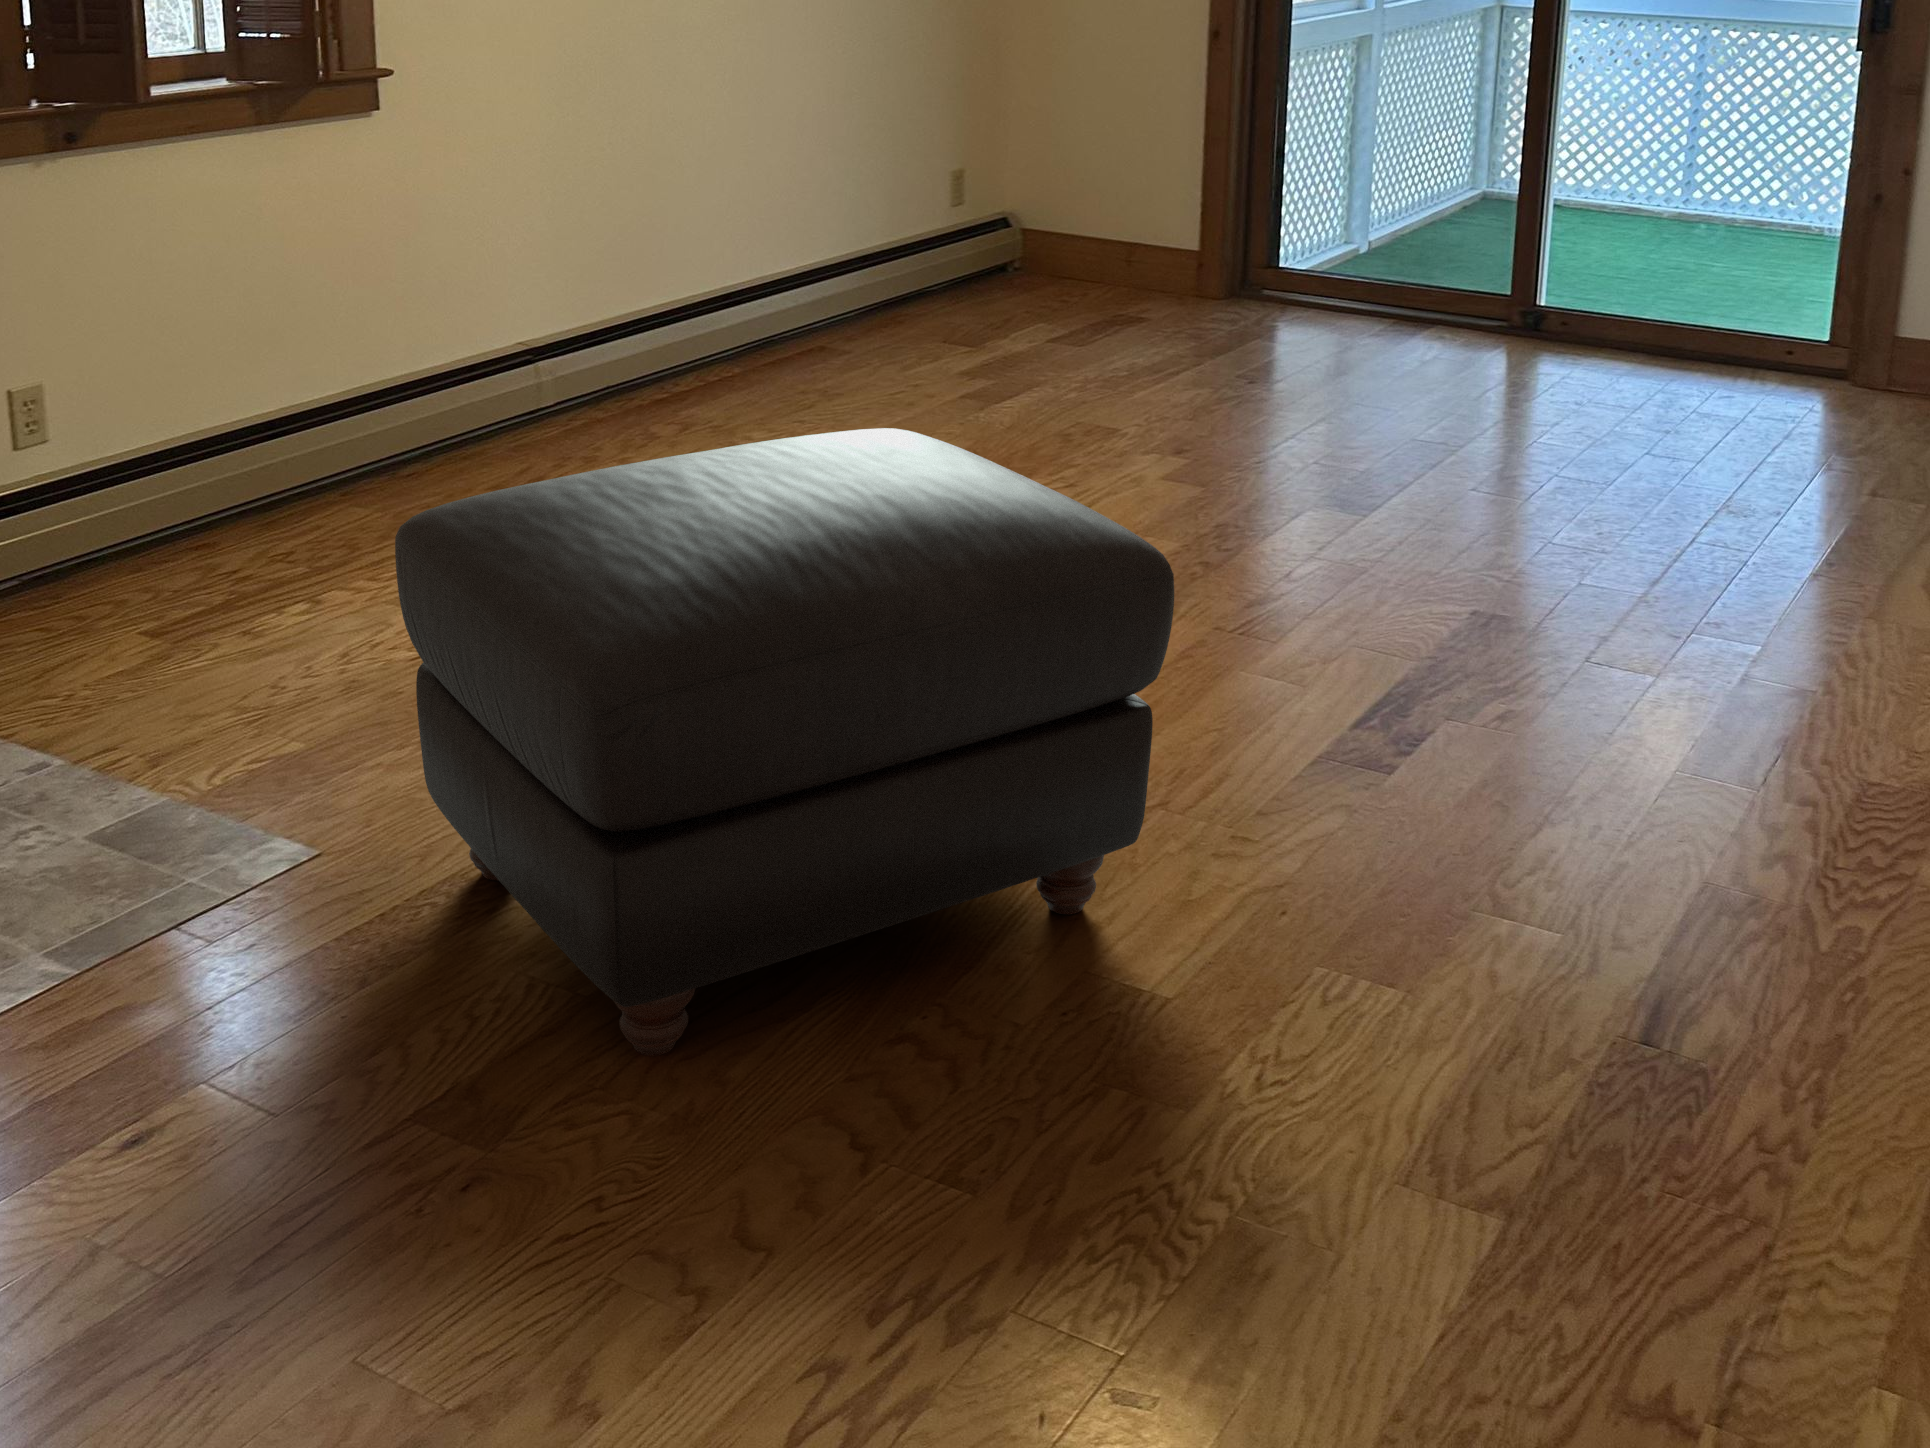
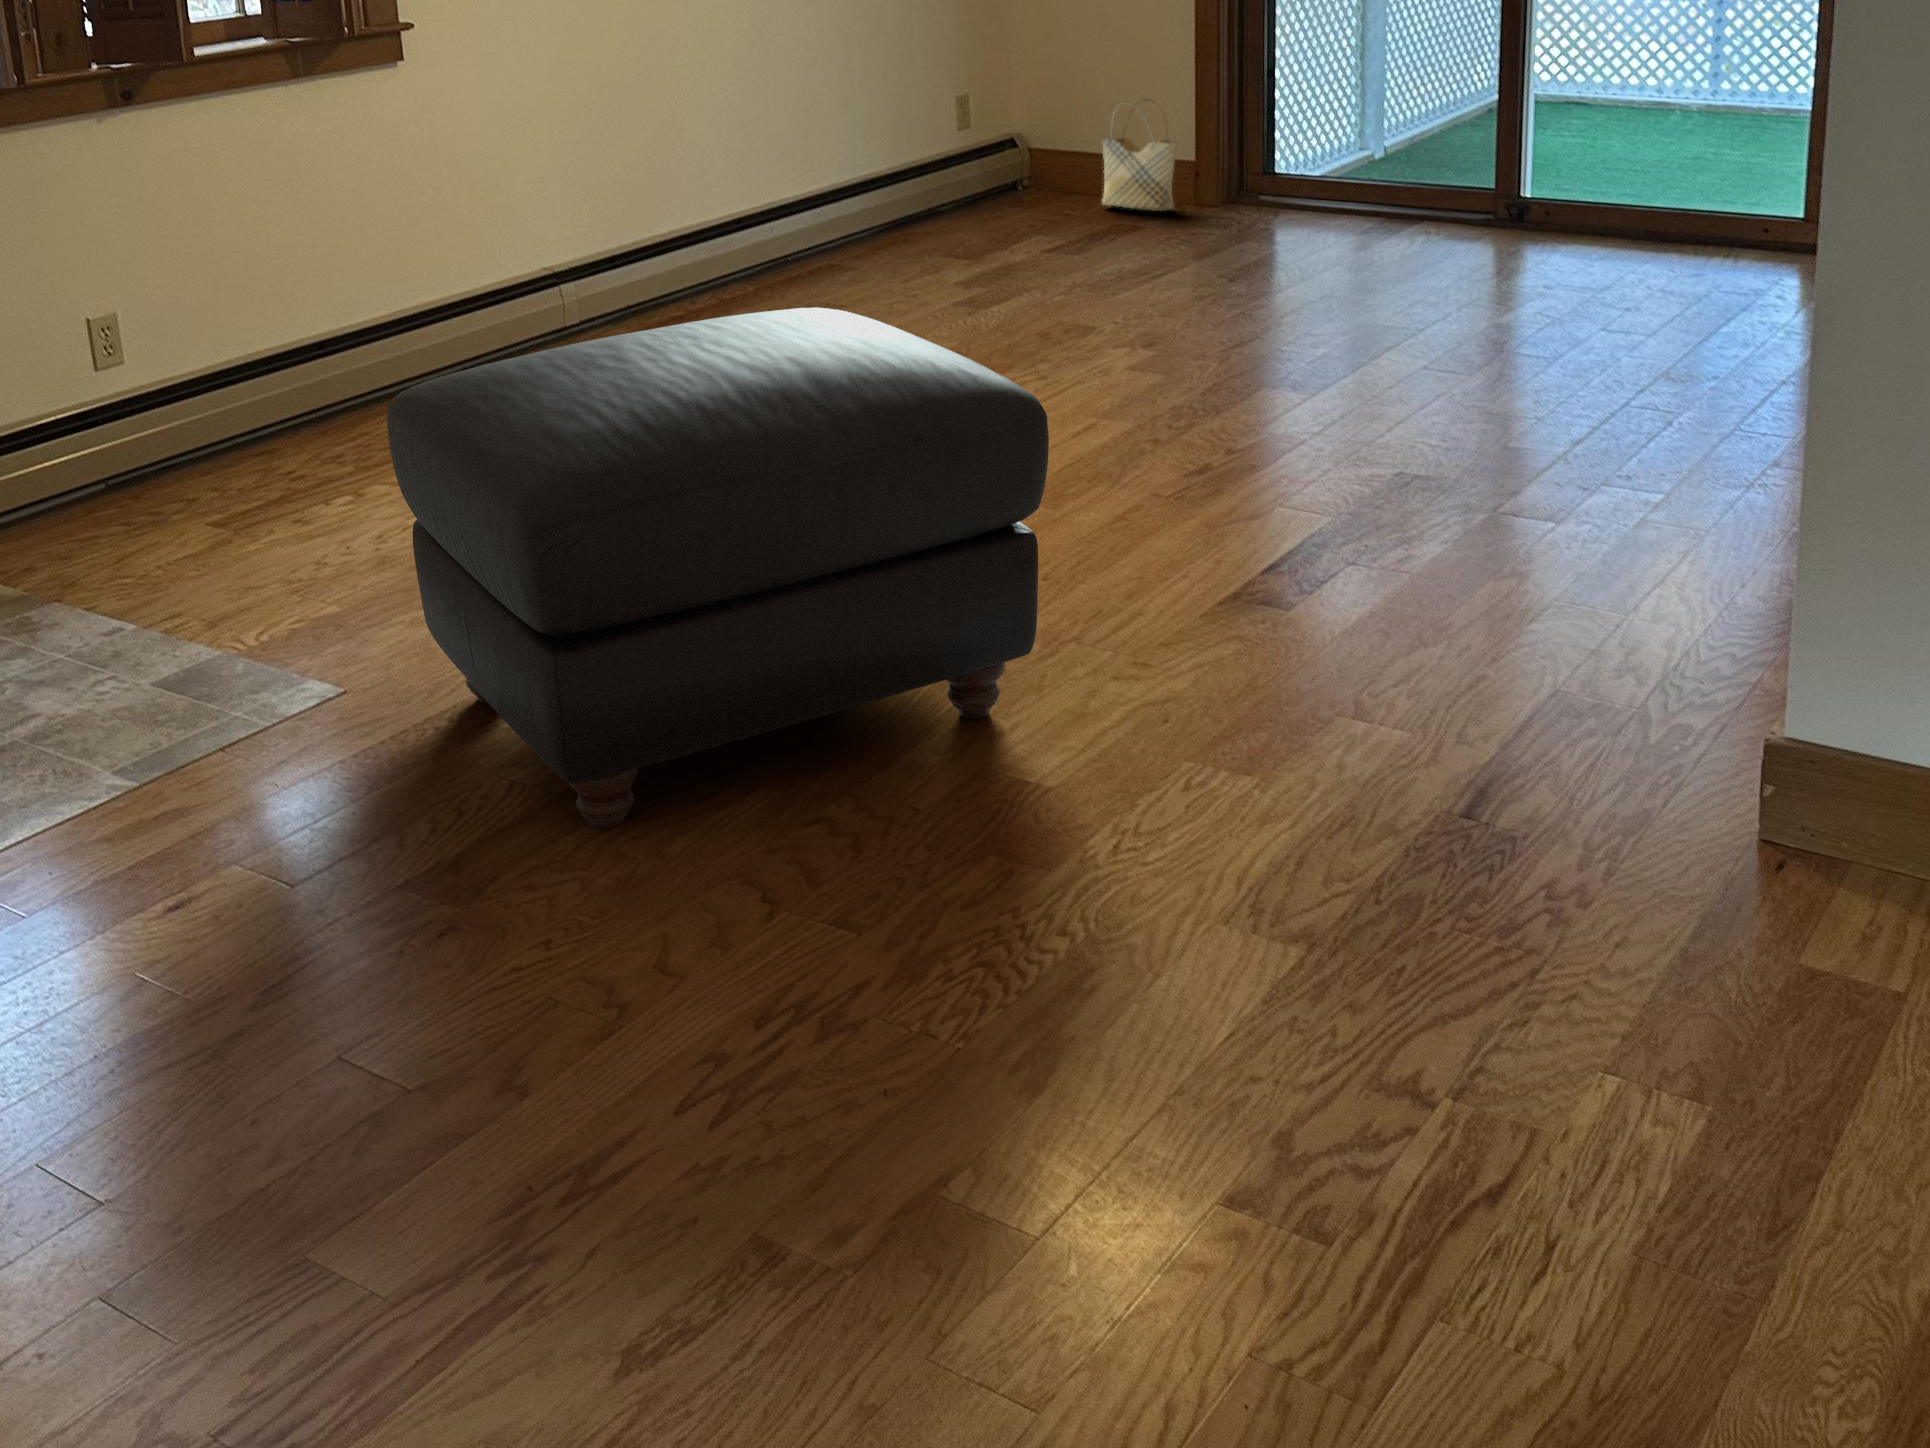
woven basket: none [1096,183,1180,302] -> present [1102,100,1177,211]

